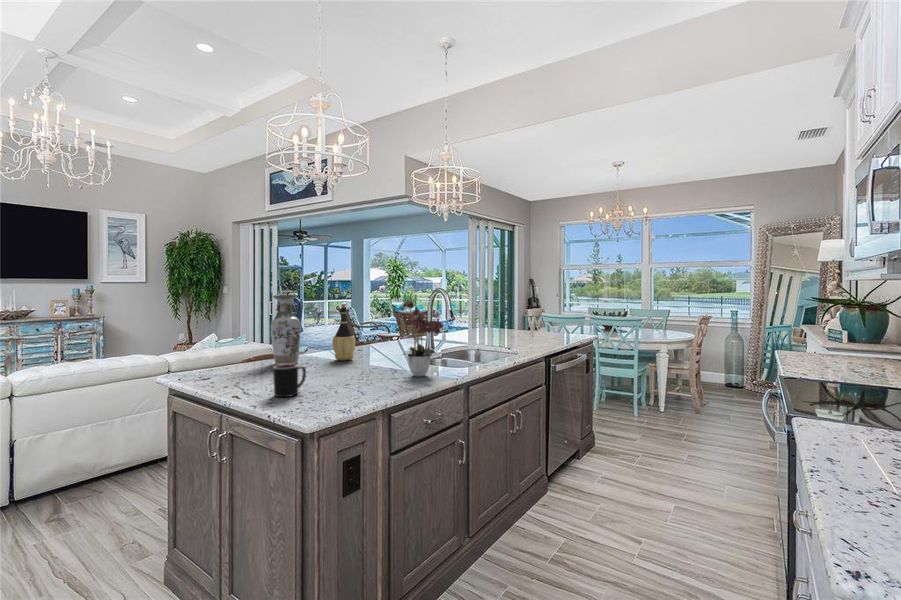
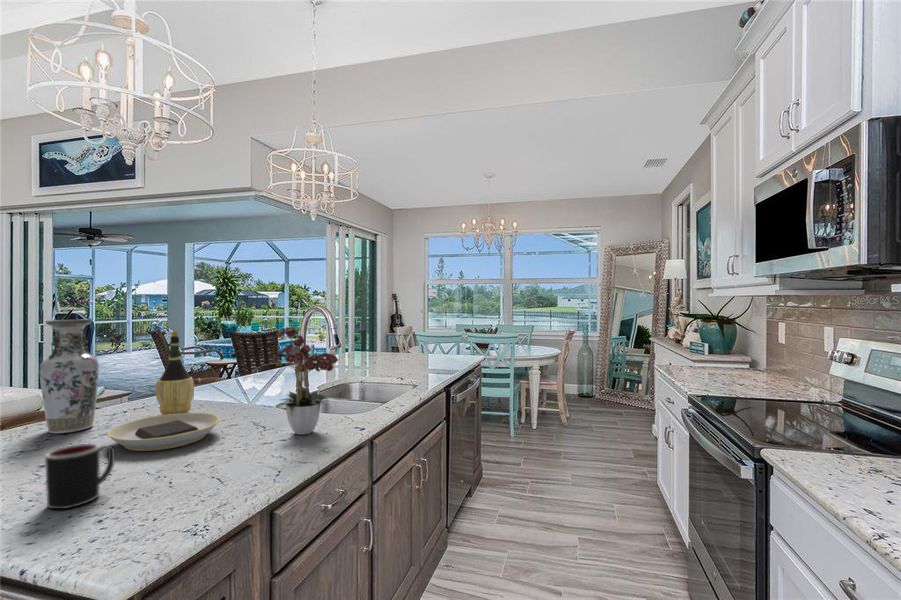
plate: none [304,358,367,377] -> present [108,413,219,451]

